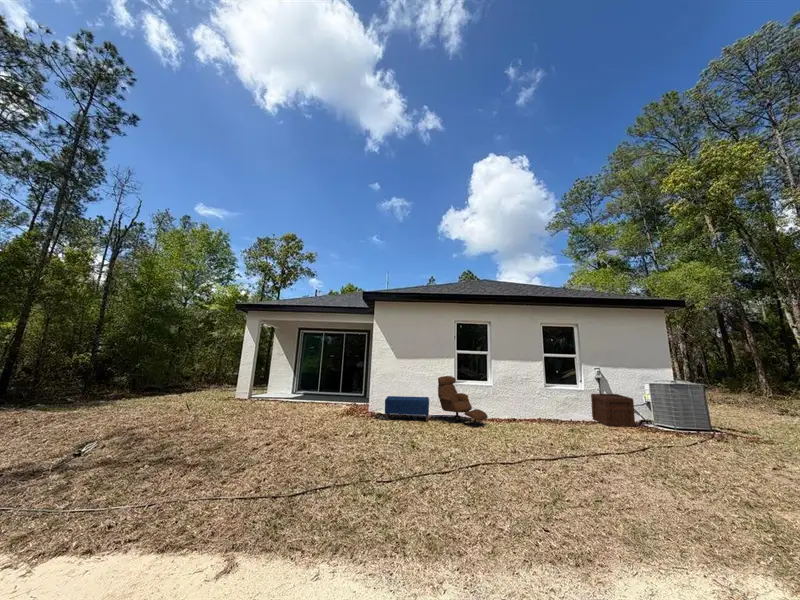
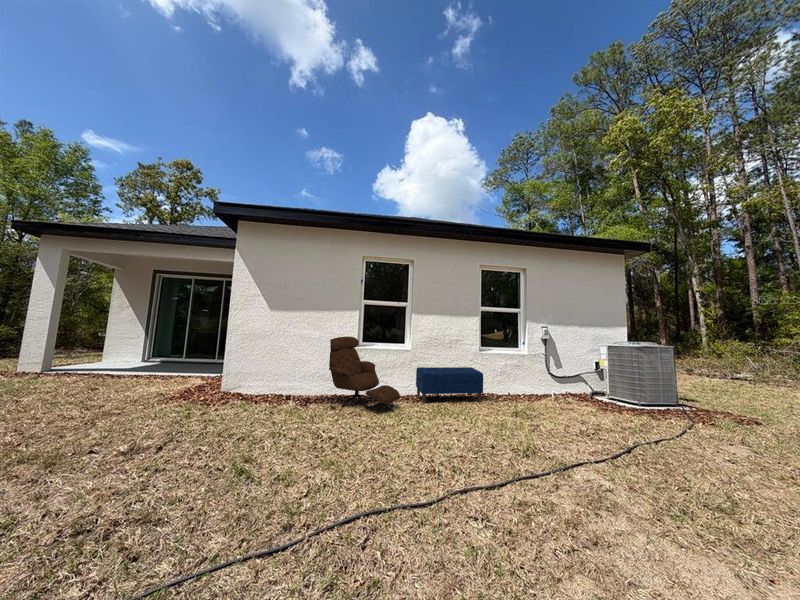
wooden crate: present [591,394,635,427] -> none [535,360,590,403]
bench: present [385,396,429,422] -> present [416,367,483,403]

